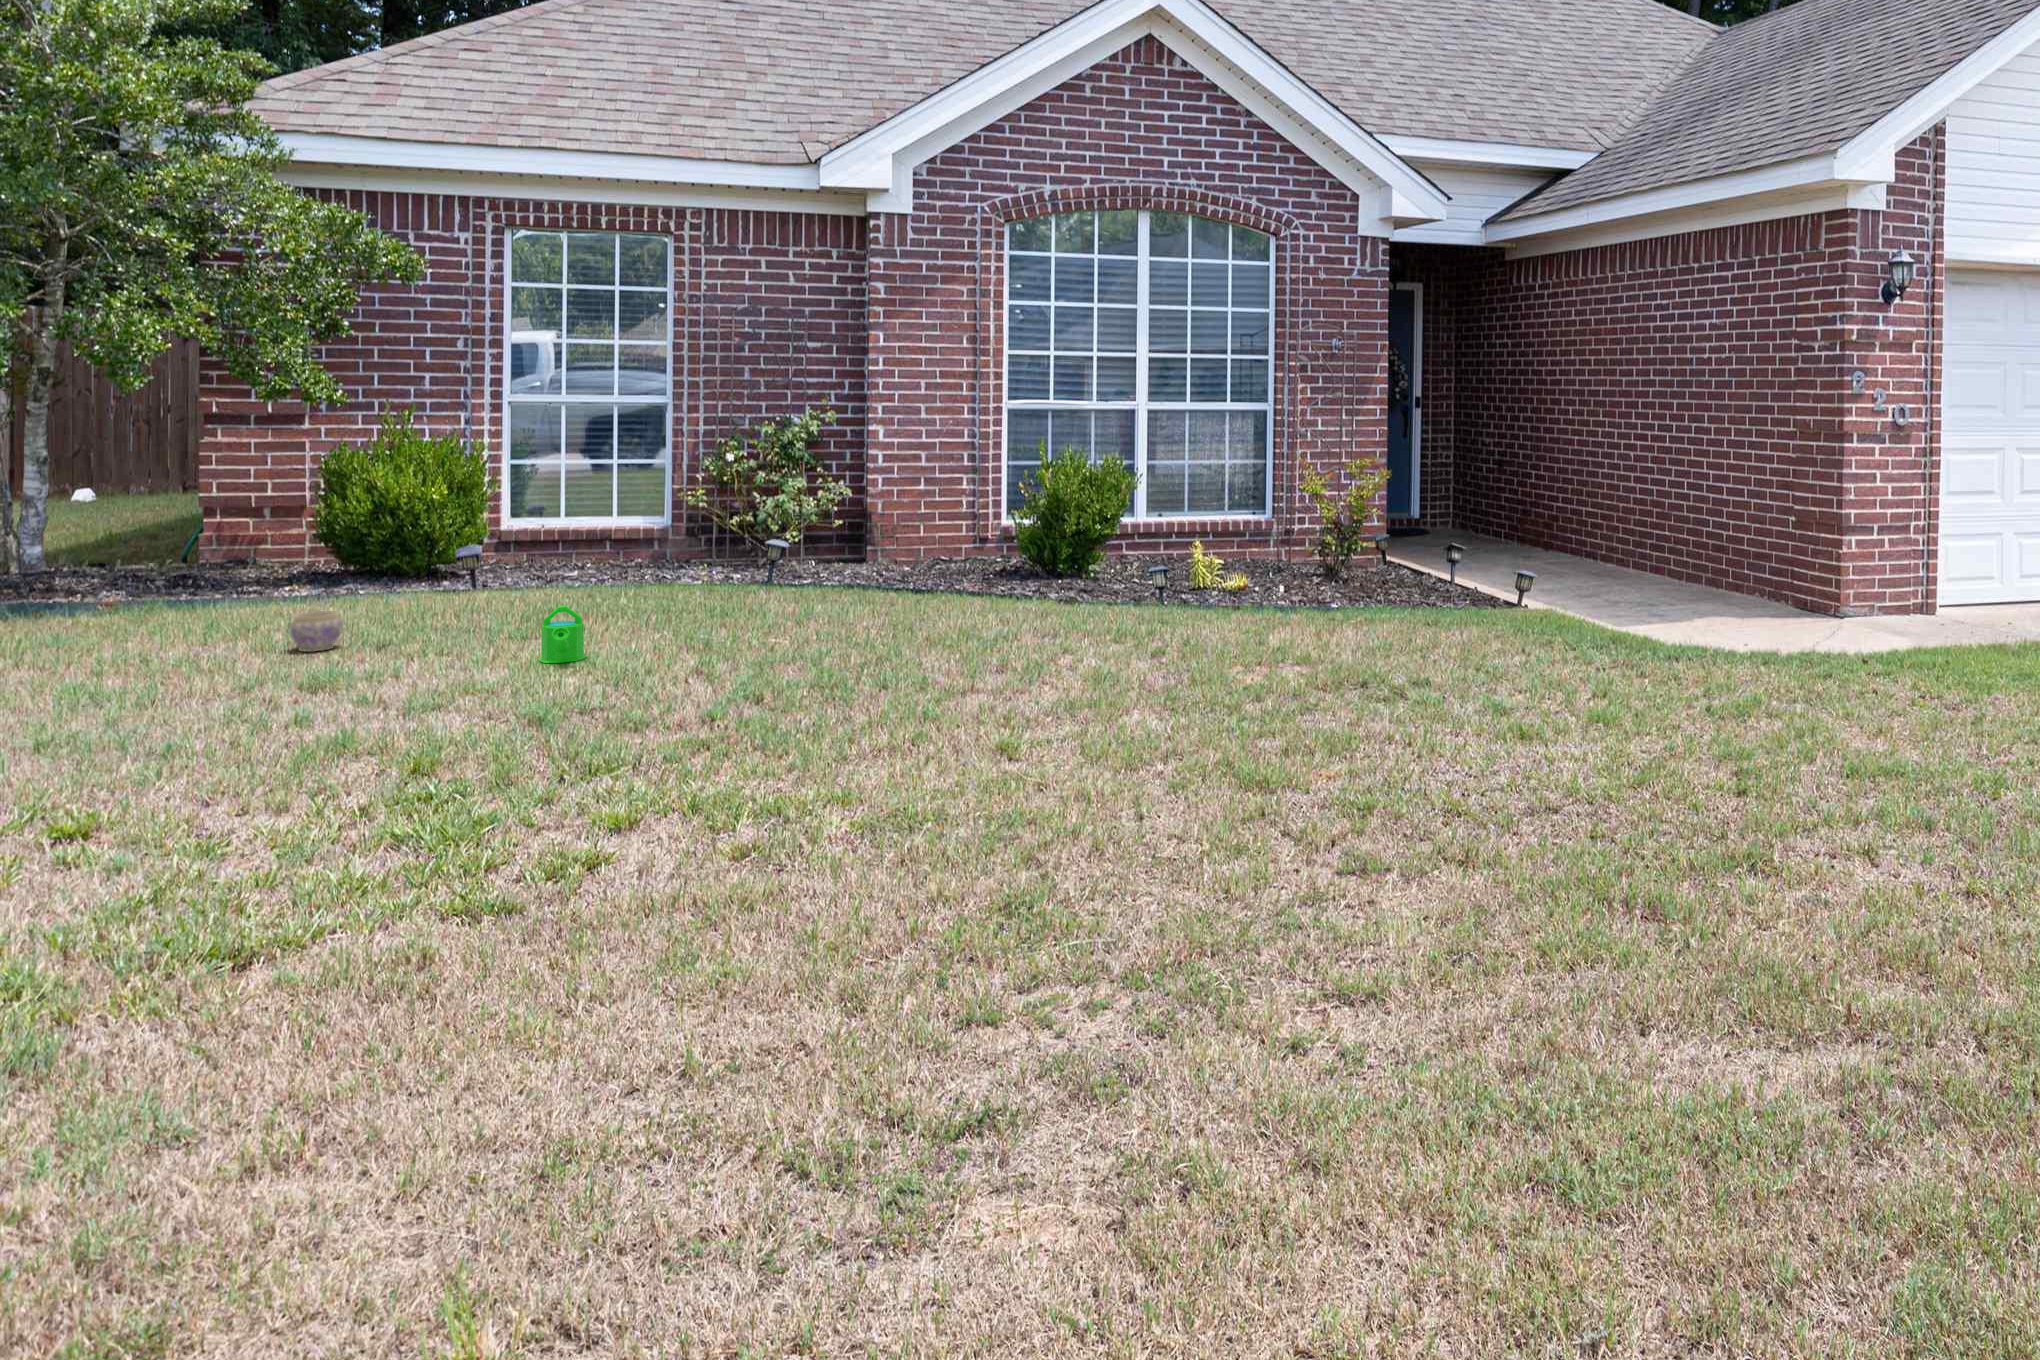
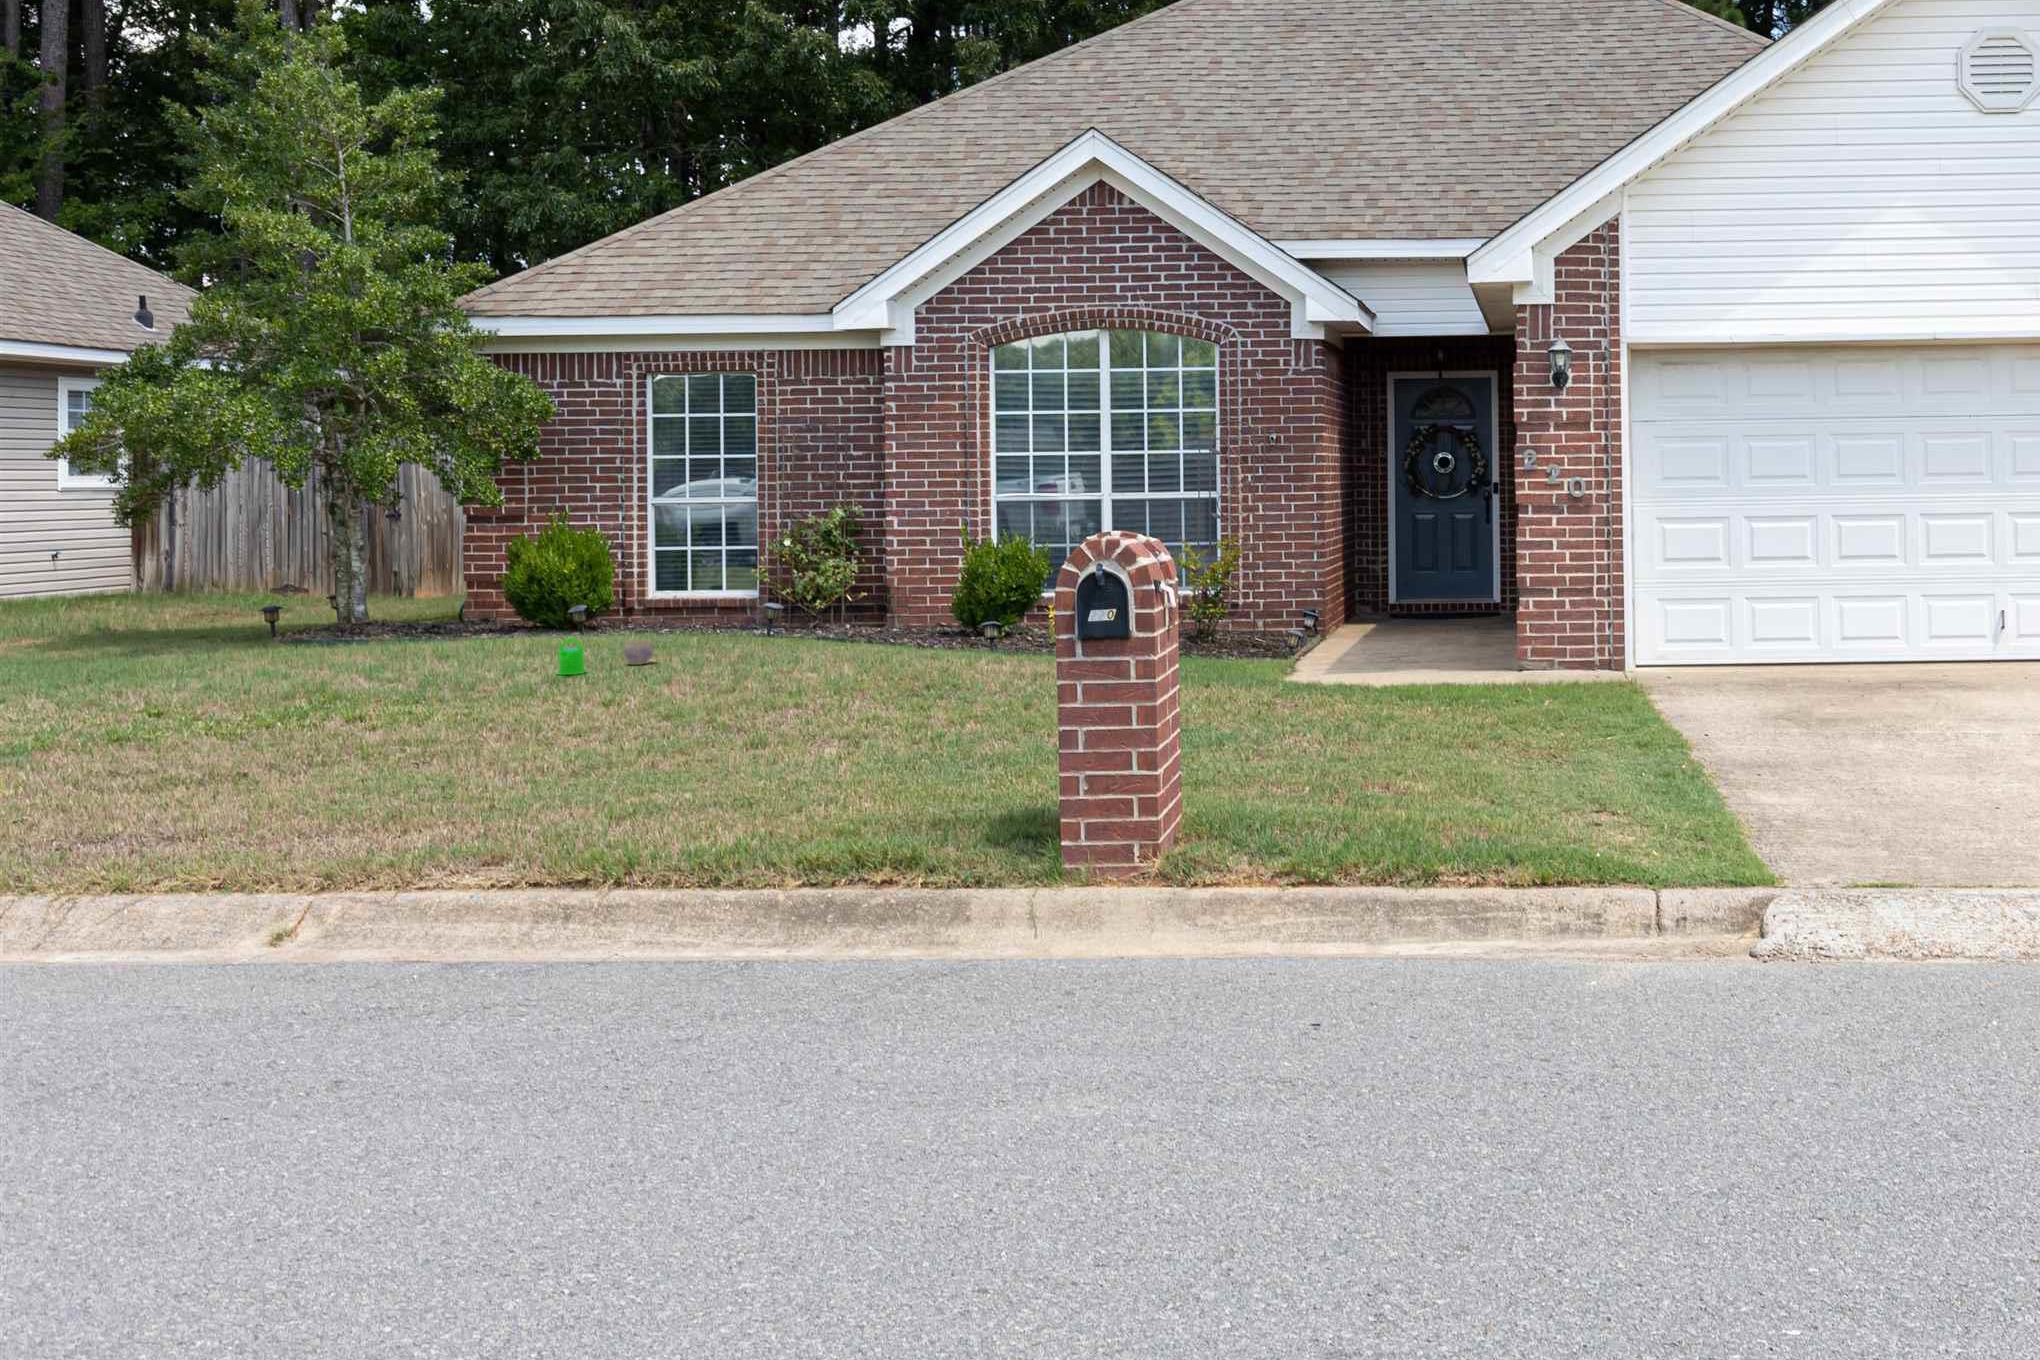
planter: present [289,610,343,652] -> present [623,639,653,665]

